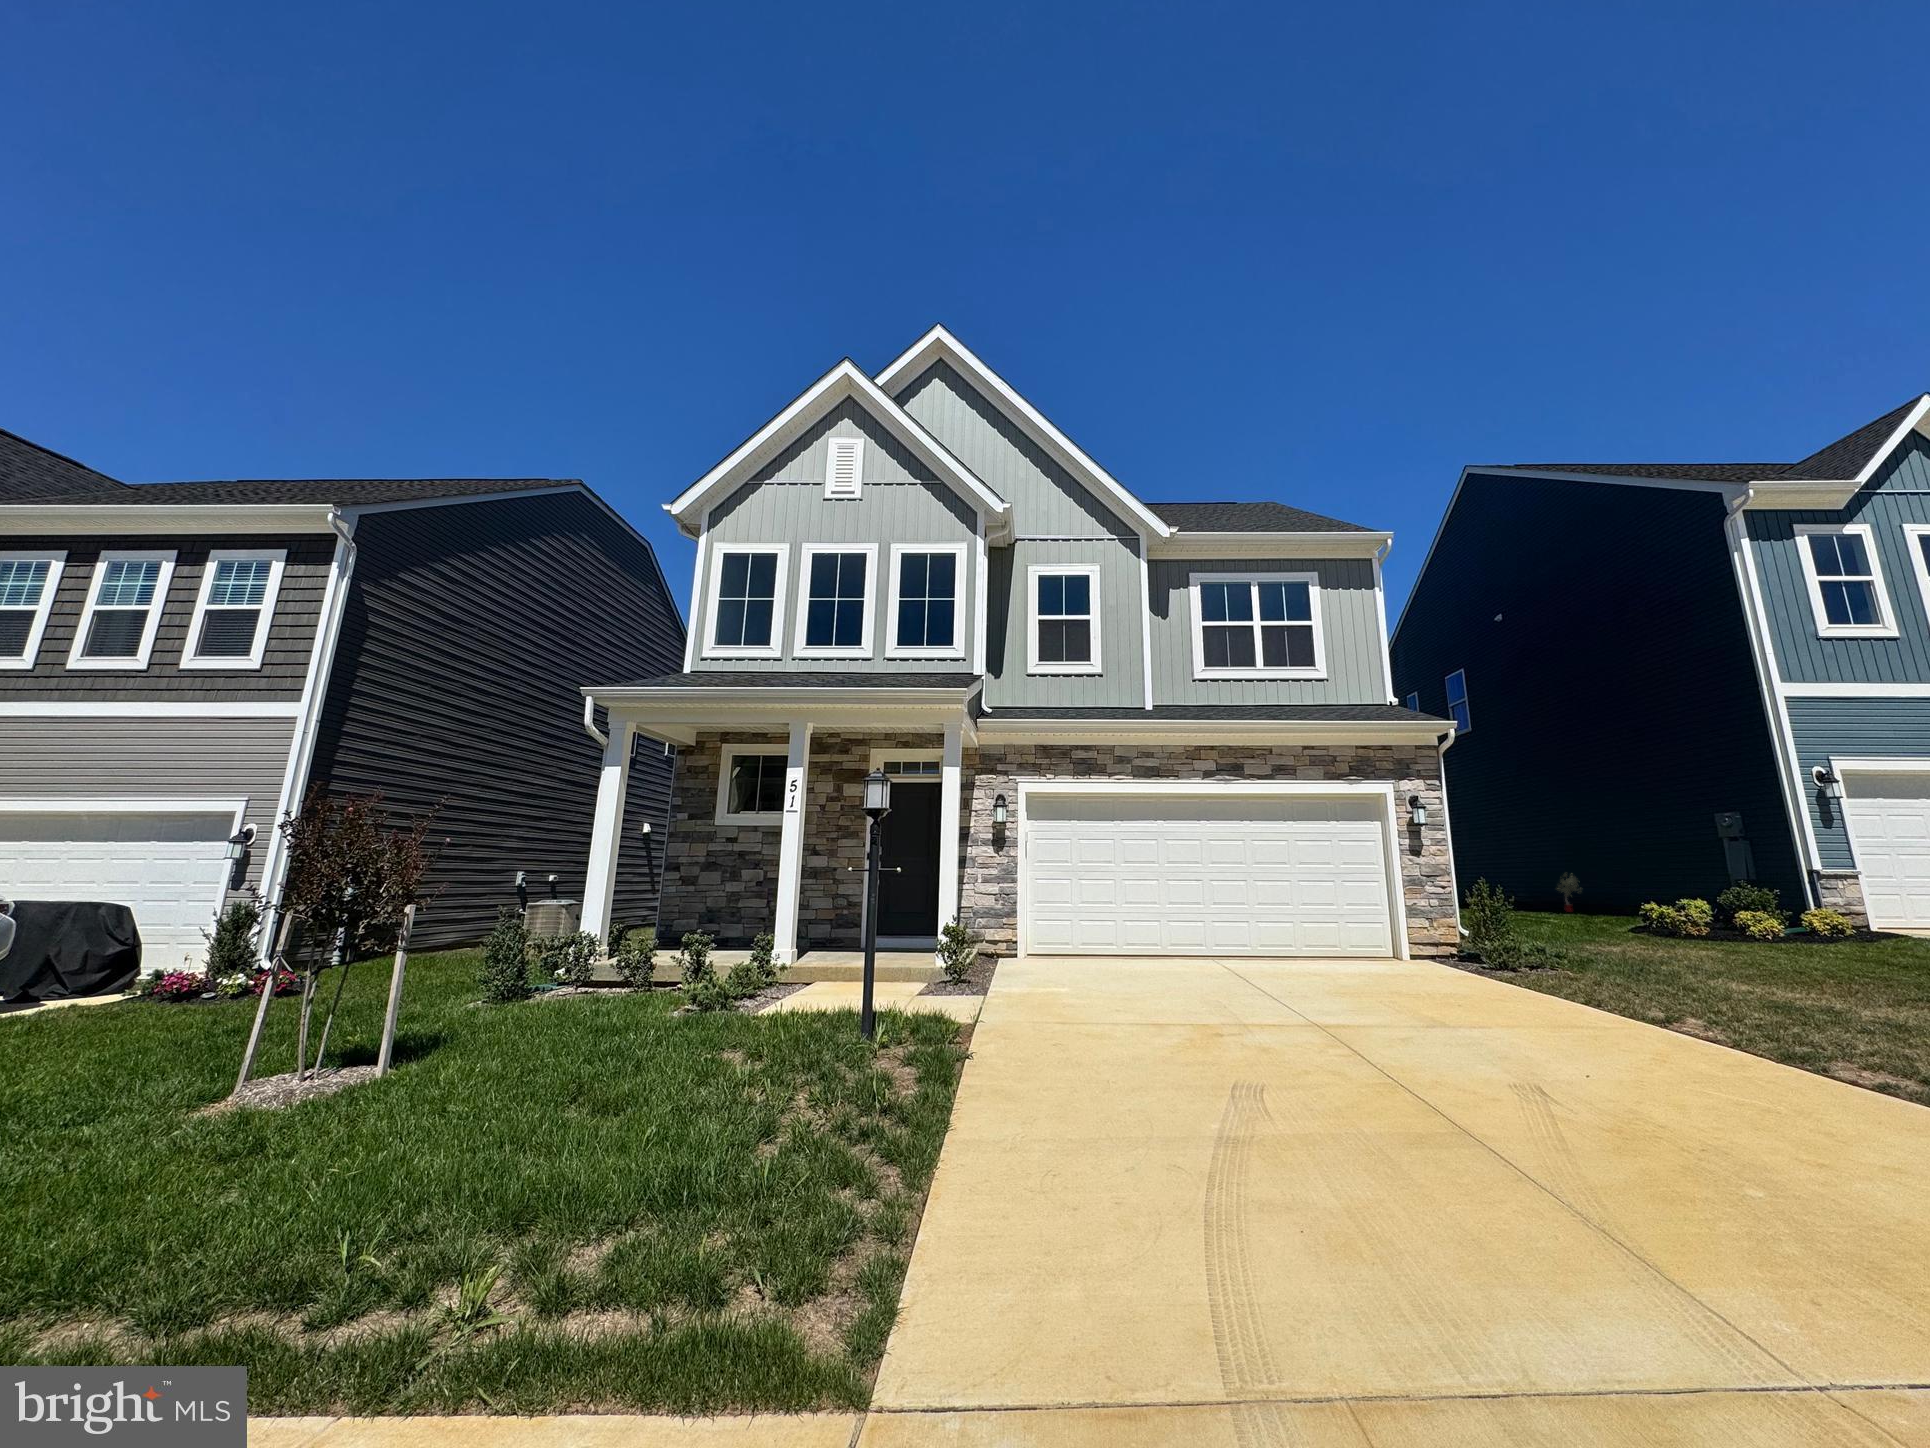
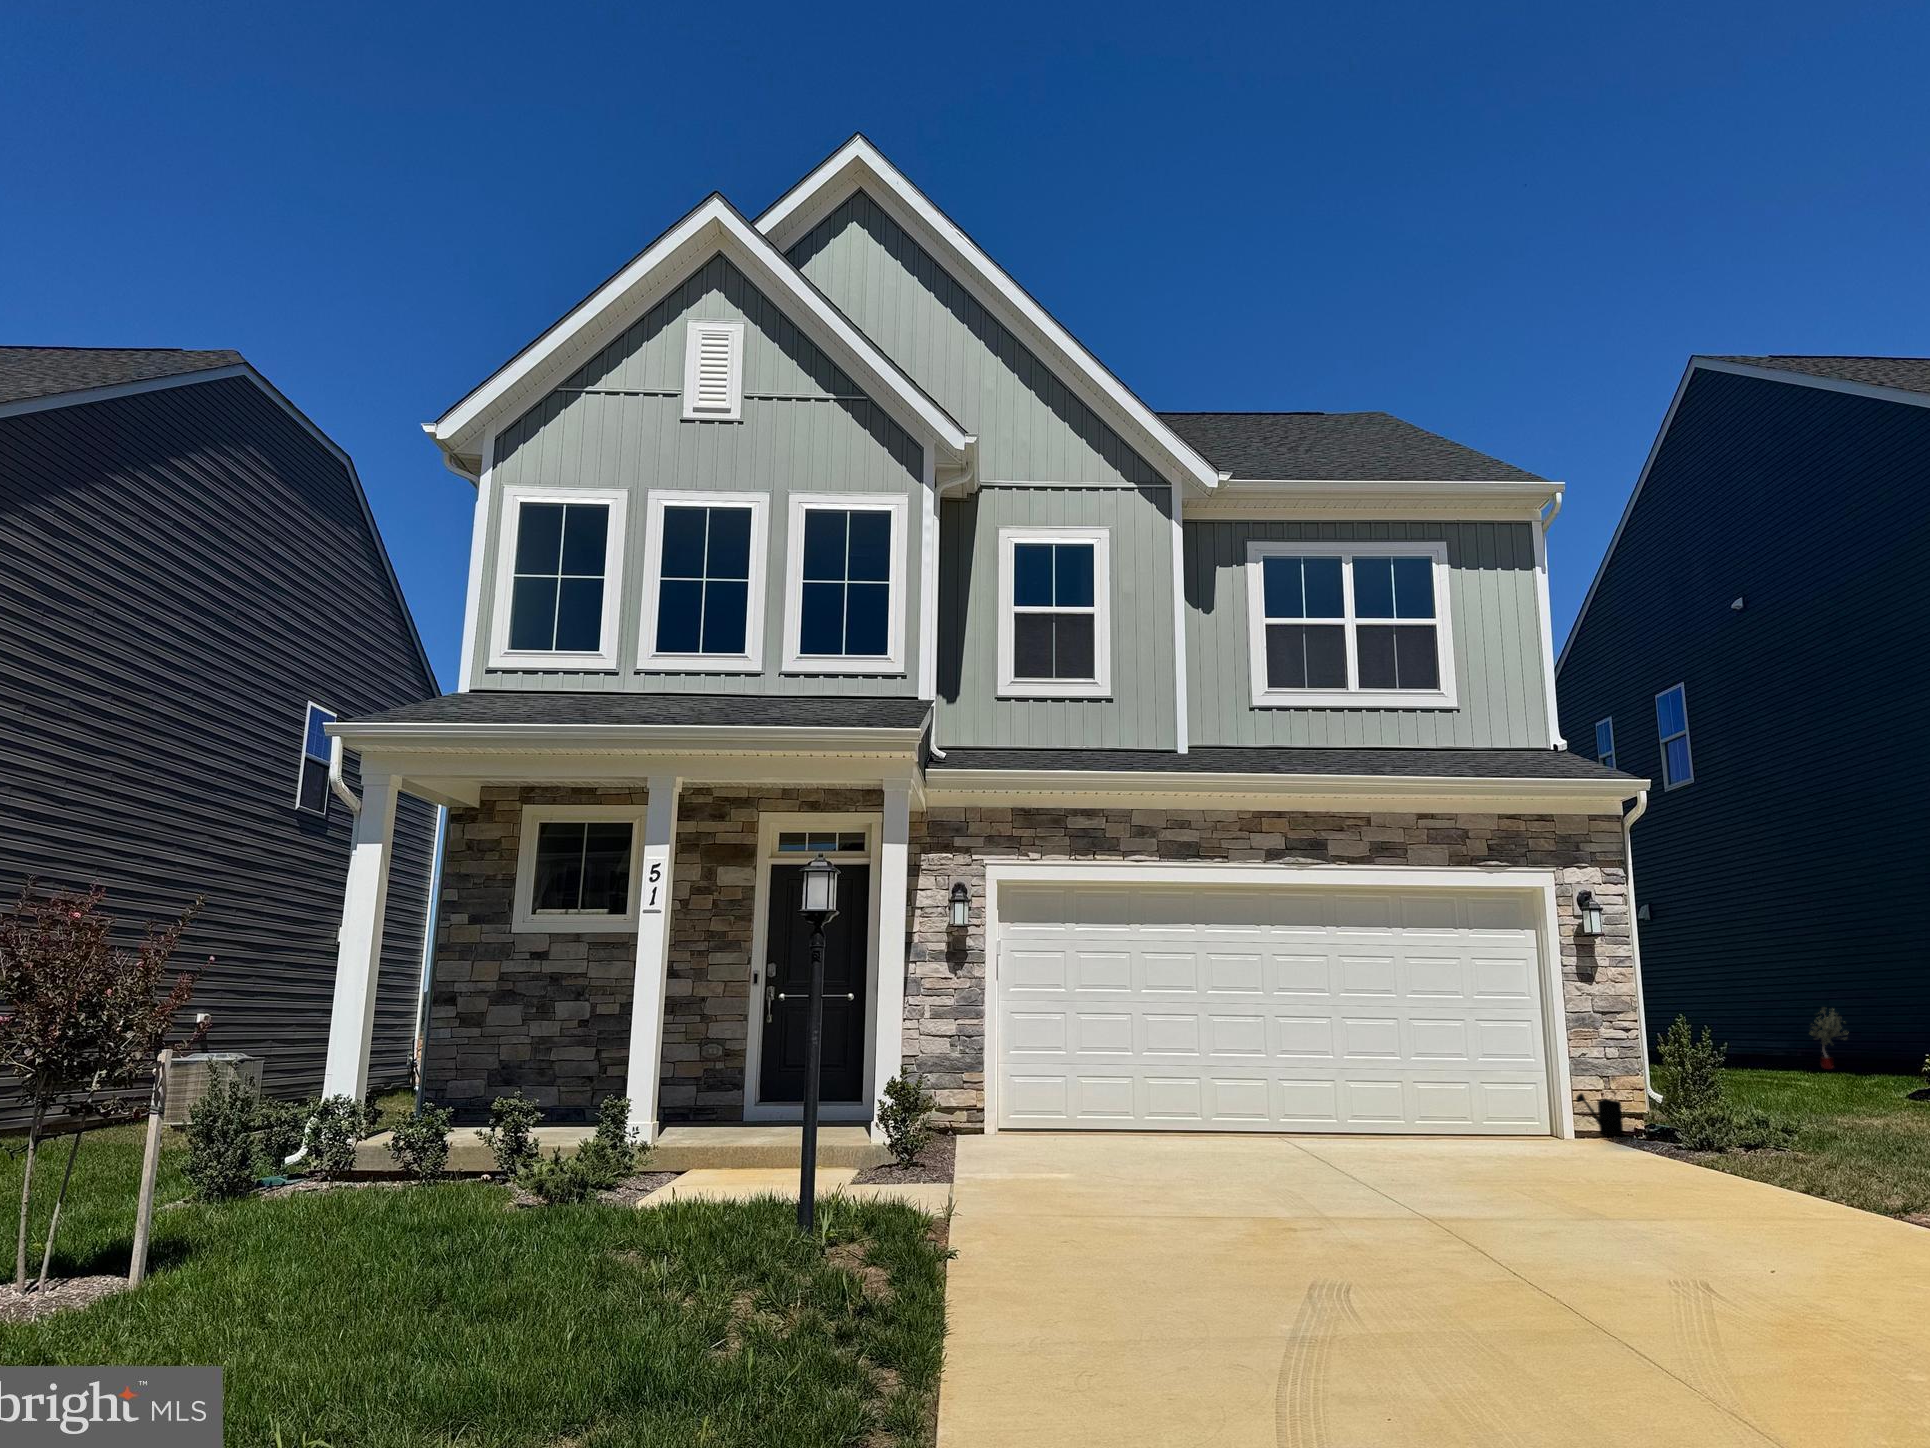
watering can: none [1411,927,1445,959] -> present [1576,1093,1623,1135]

